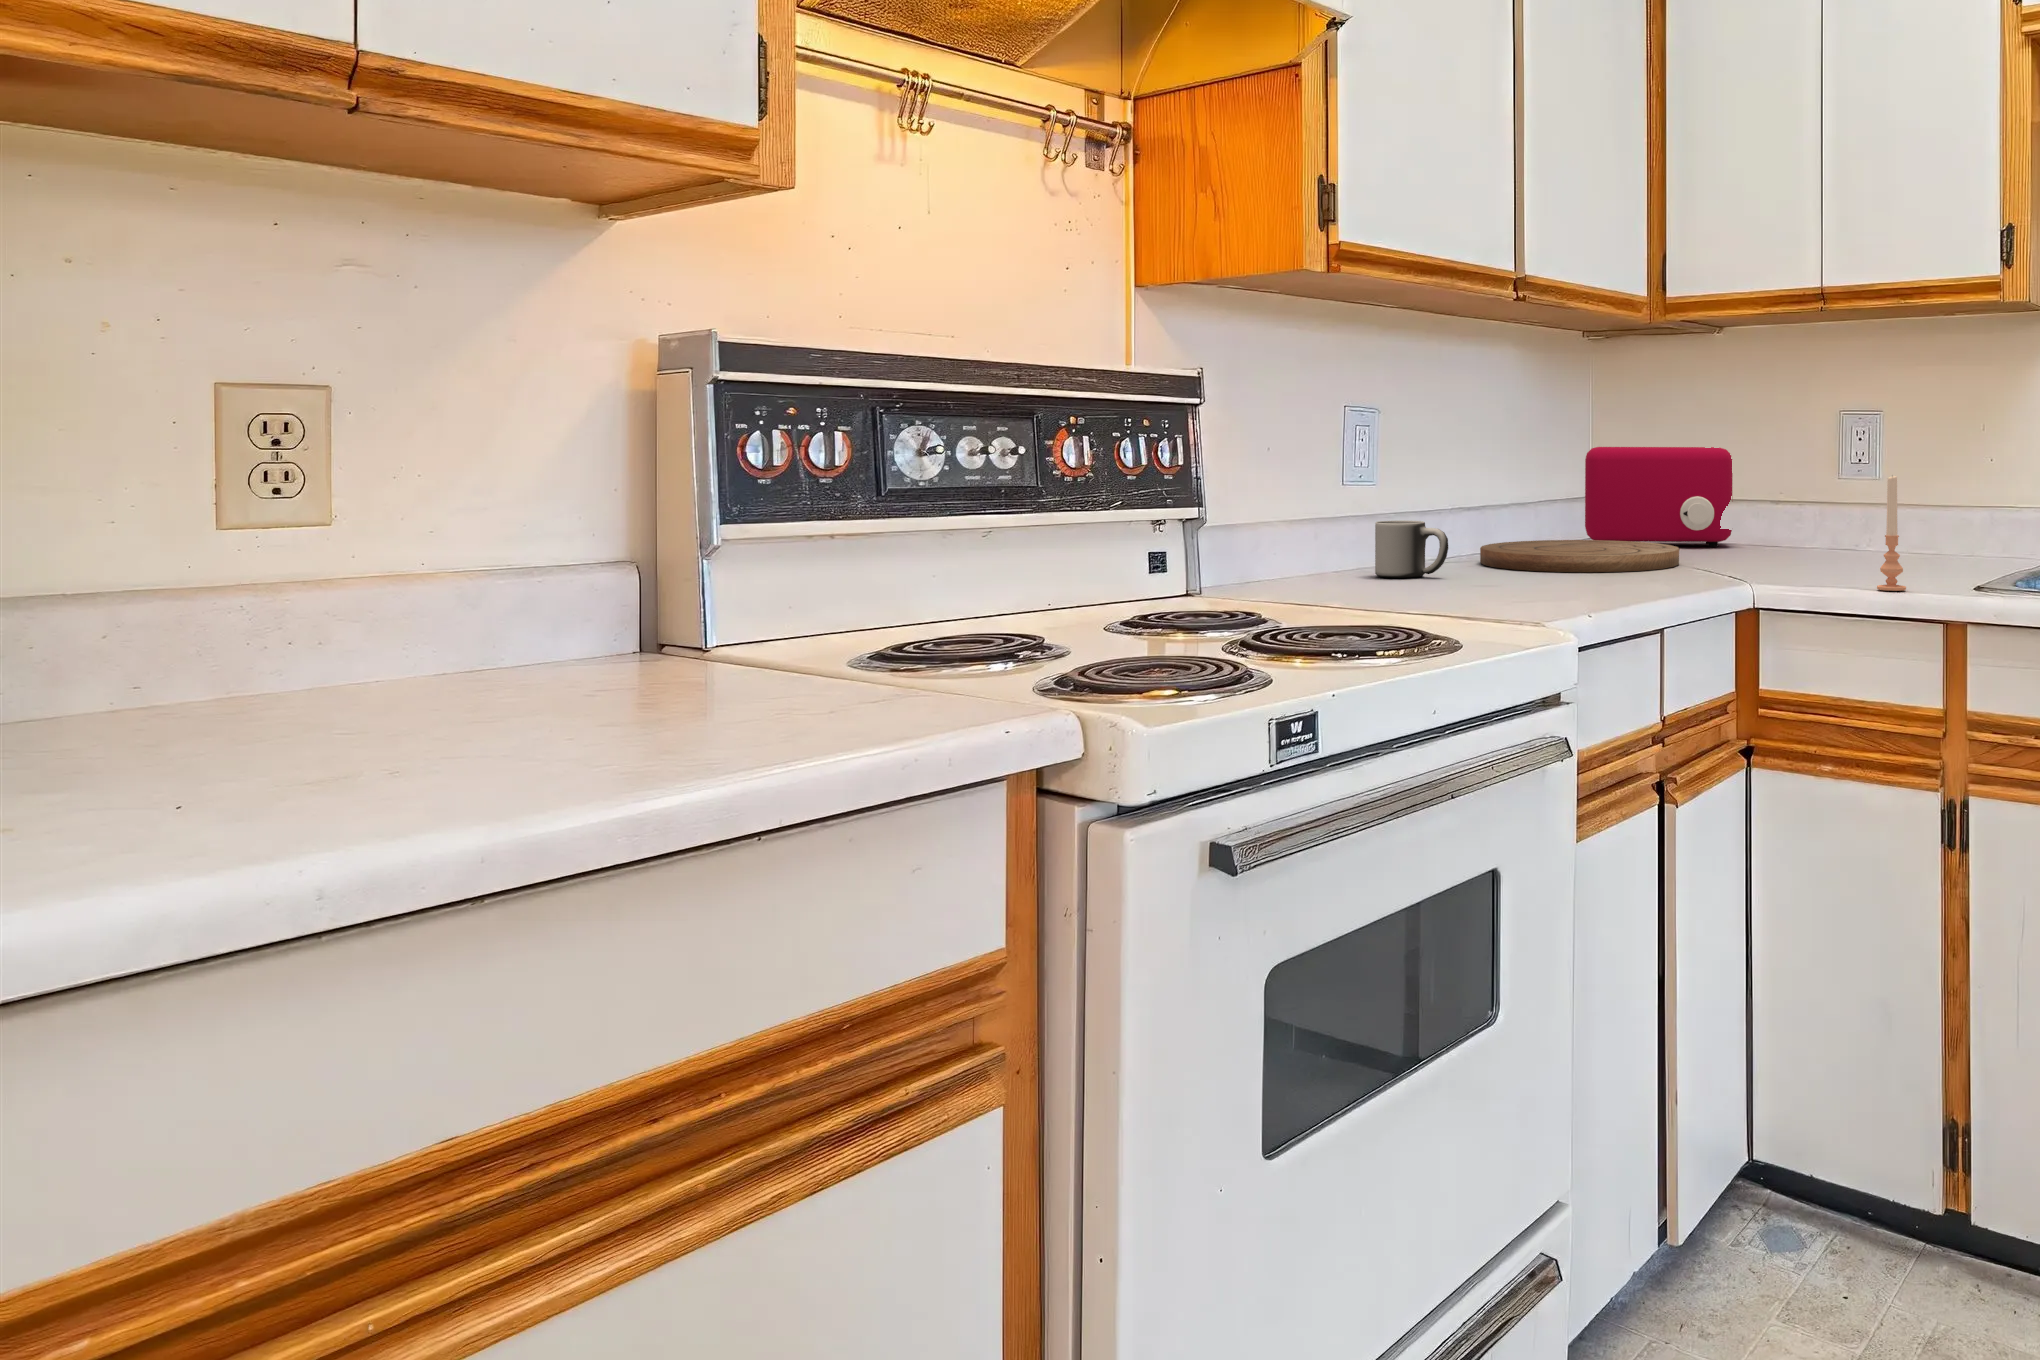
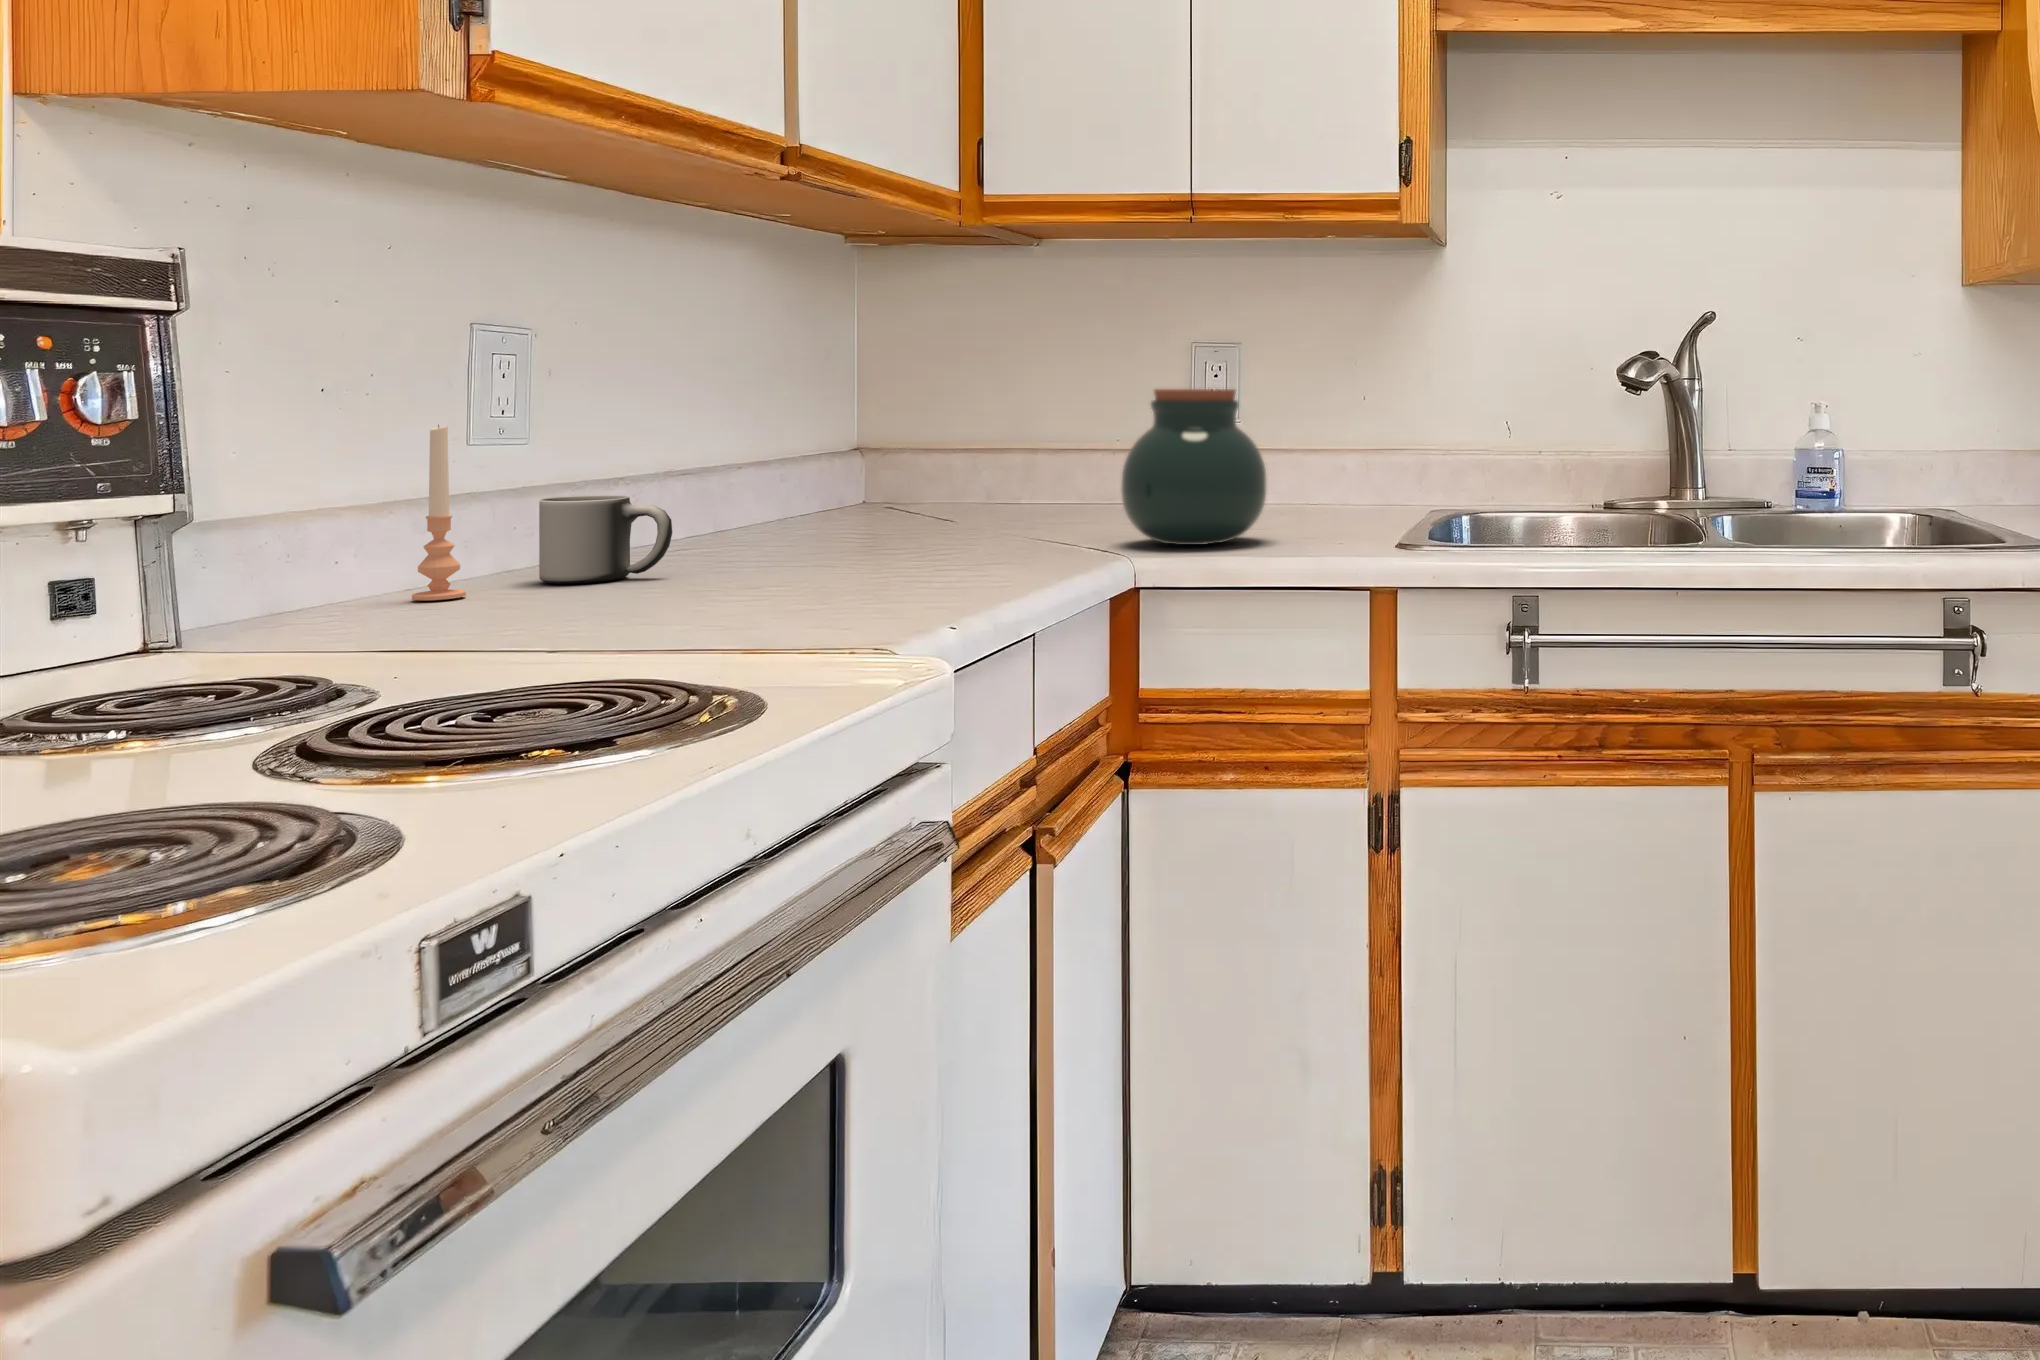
toaster: present [1585,447,1733,547] -> none [848,386,1051,515]
jar: none [1755,450,1873,577] -> present [1121,389,1267,545]
candle: present [1877,476,1906,591] -> present [412,425,466,601]
cutting board: present [1480,540,1679,572] -> none [710,508,1007,557]

